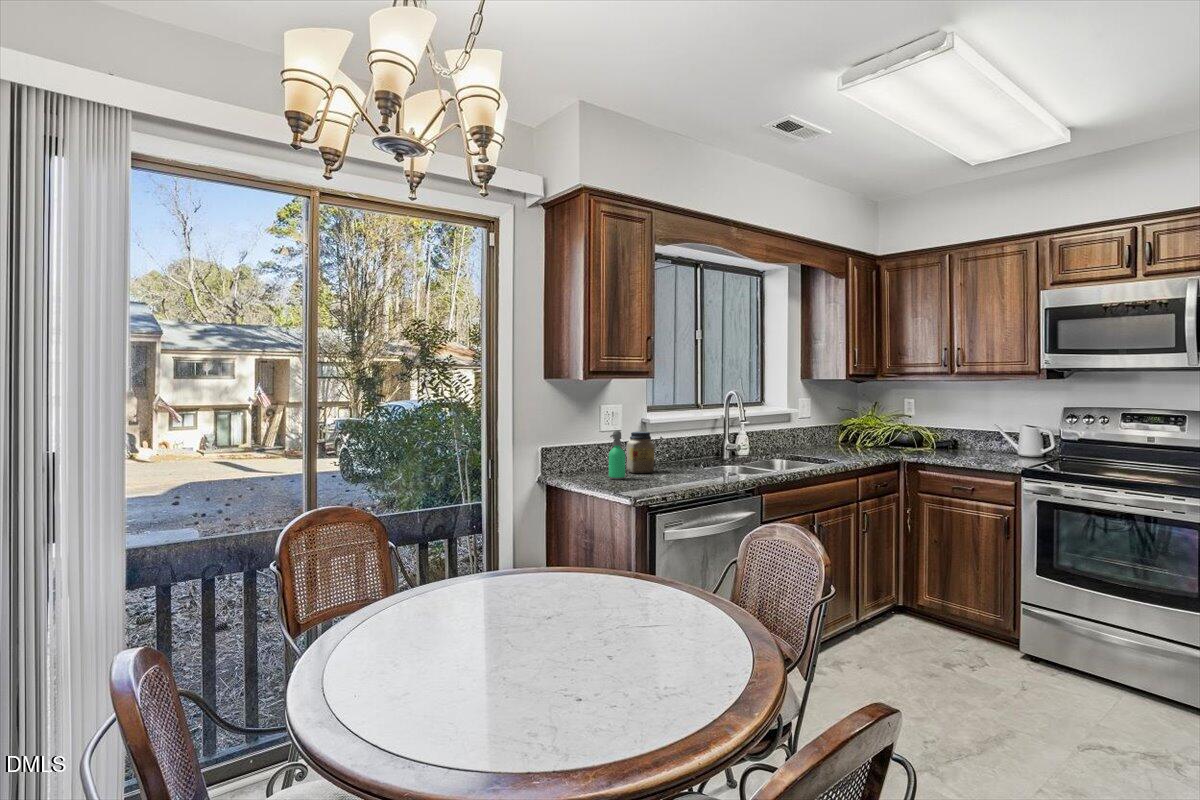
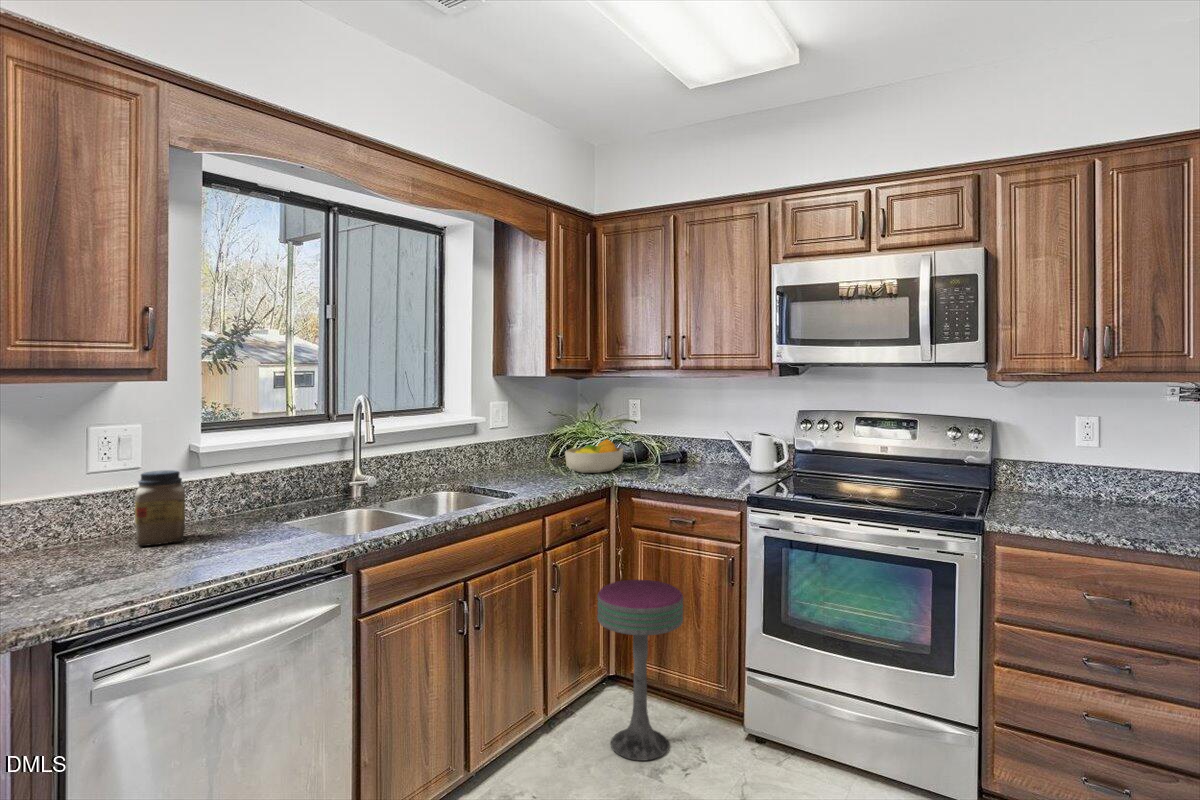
fruit bowl: none [859,428,905,452] -> present [565,439,624,473]
soap dispenser: present [609,431,625,480] -> none [51,476,98,569]
bar stool: none [898,529,969,657] -> present [597,580,683,761]

